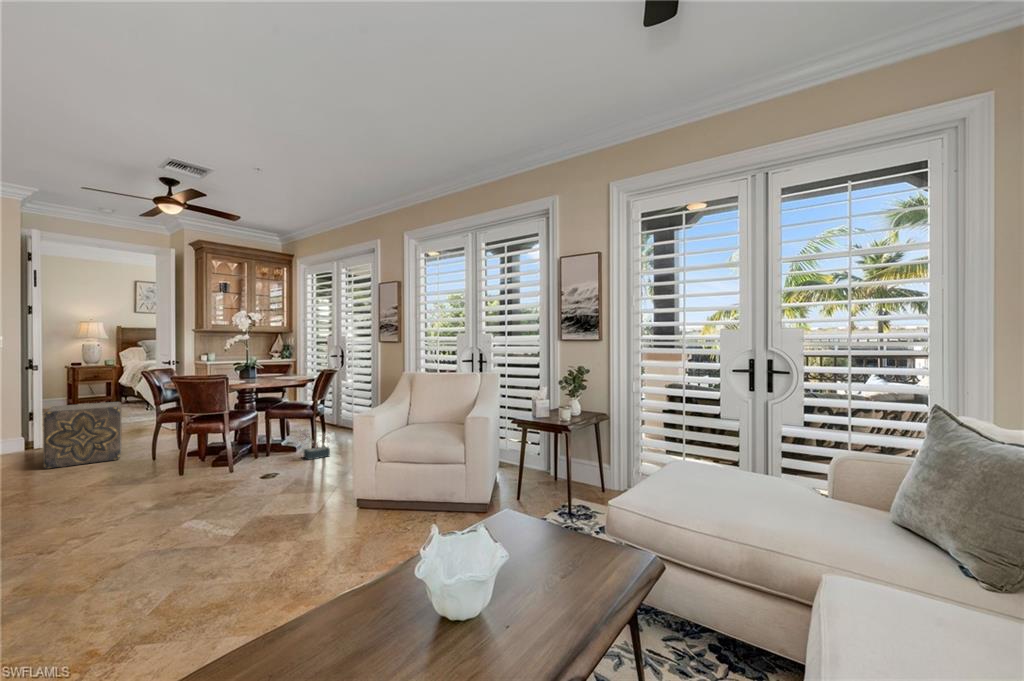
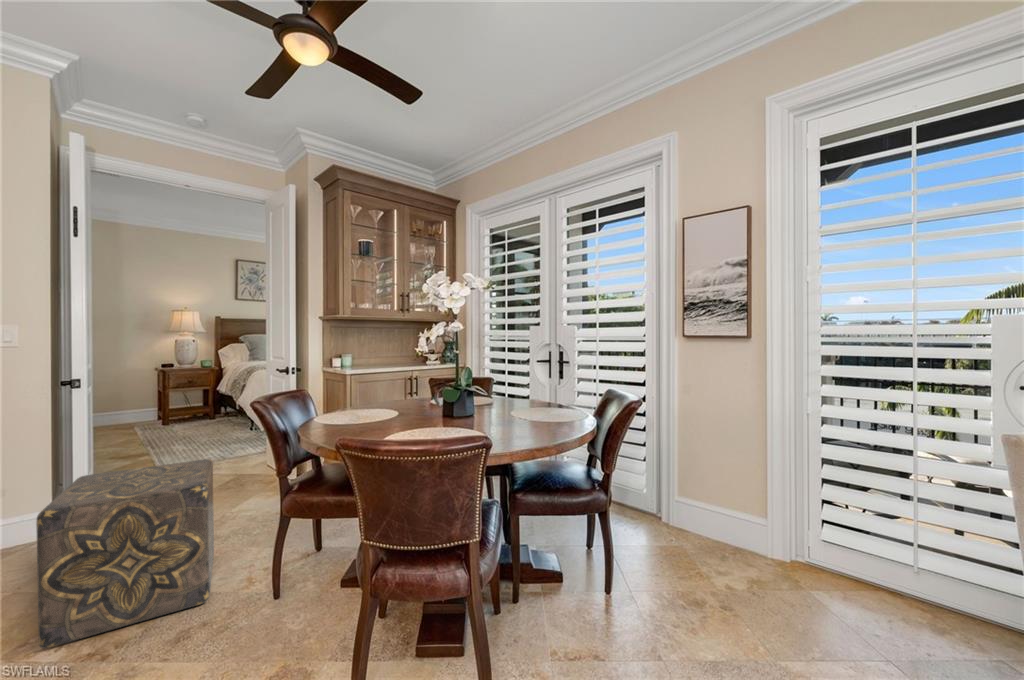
decorative plant: present [298,429,330,460] -> none [596,549,673,639]

